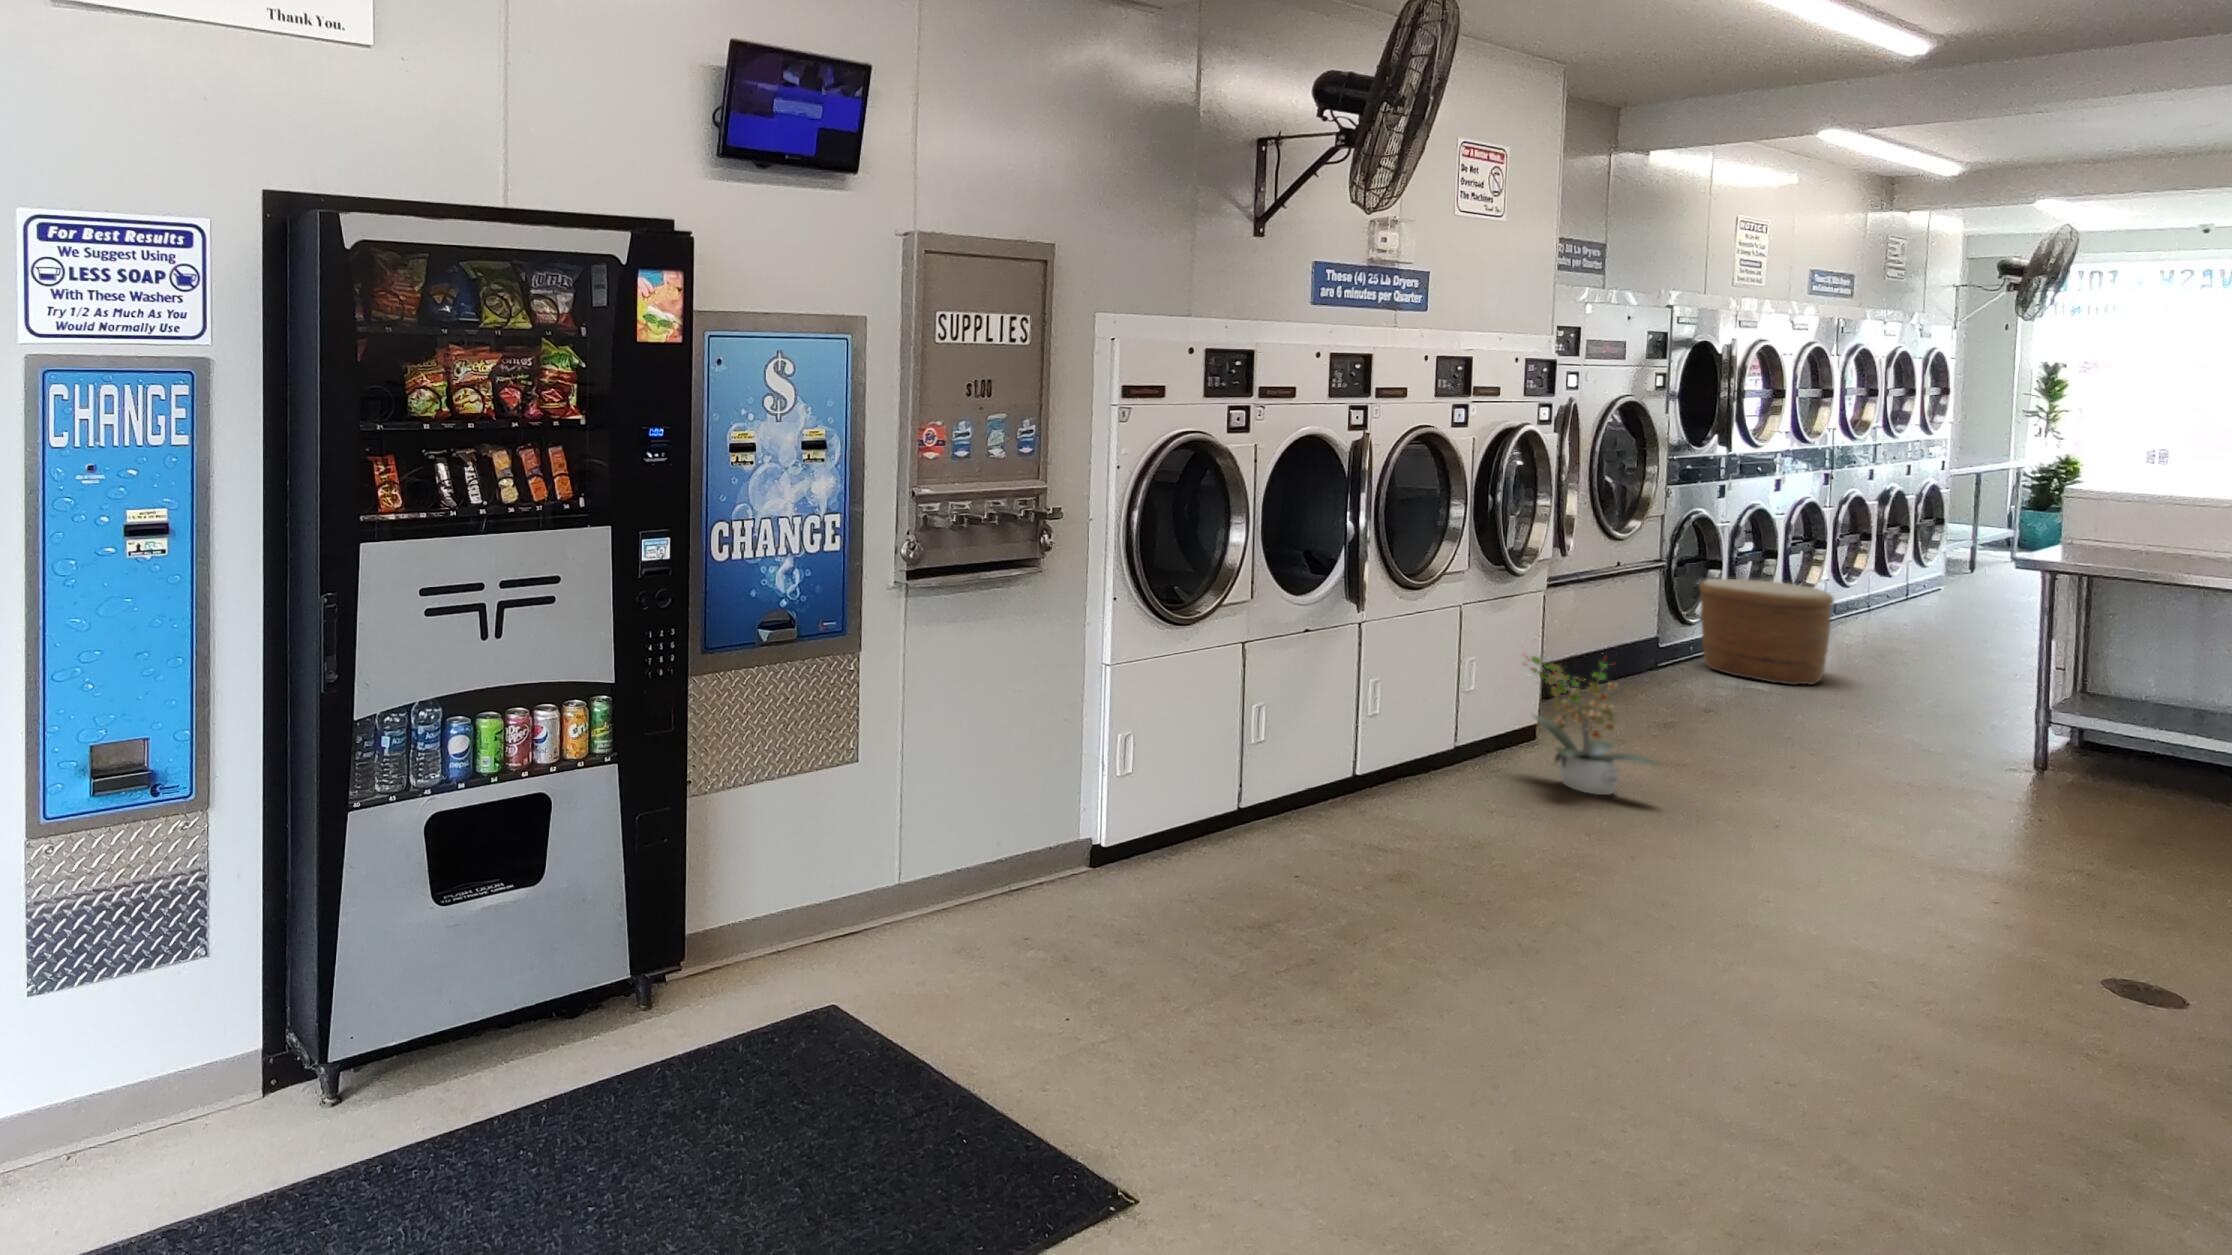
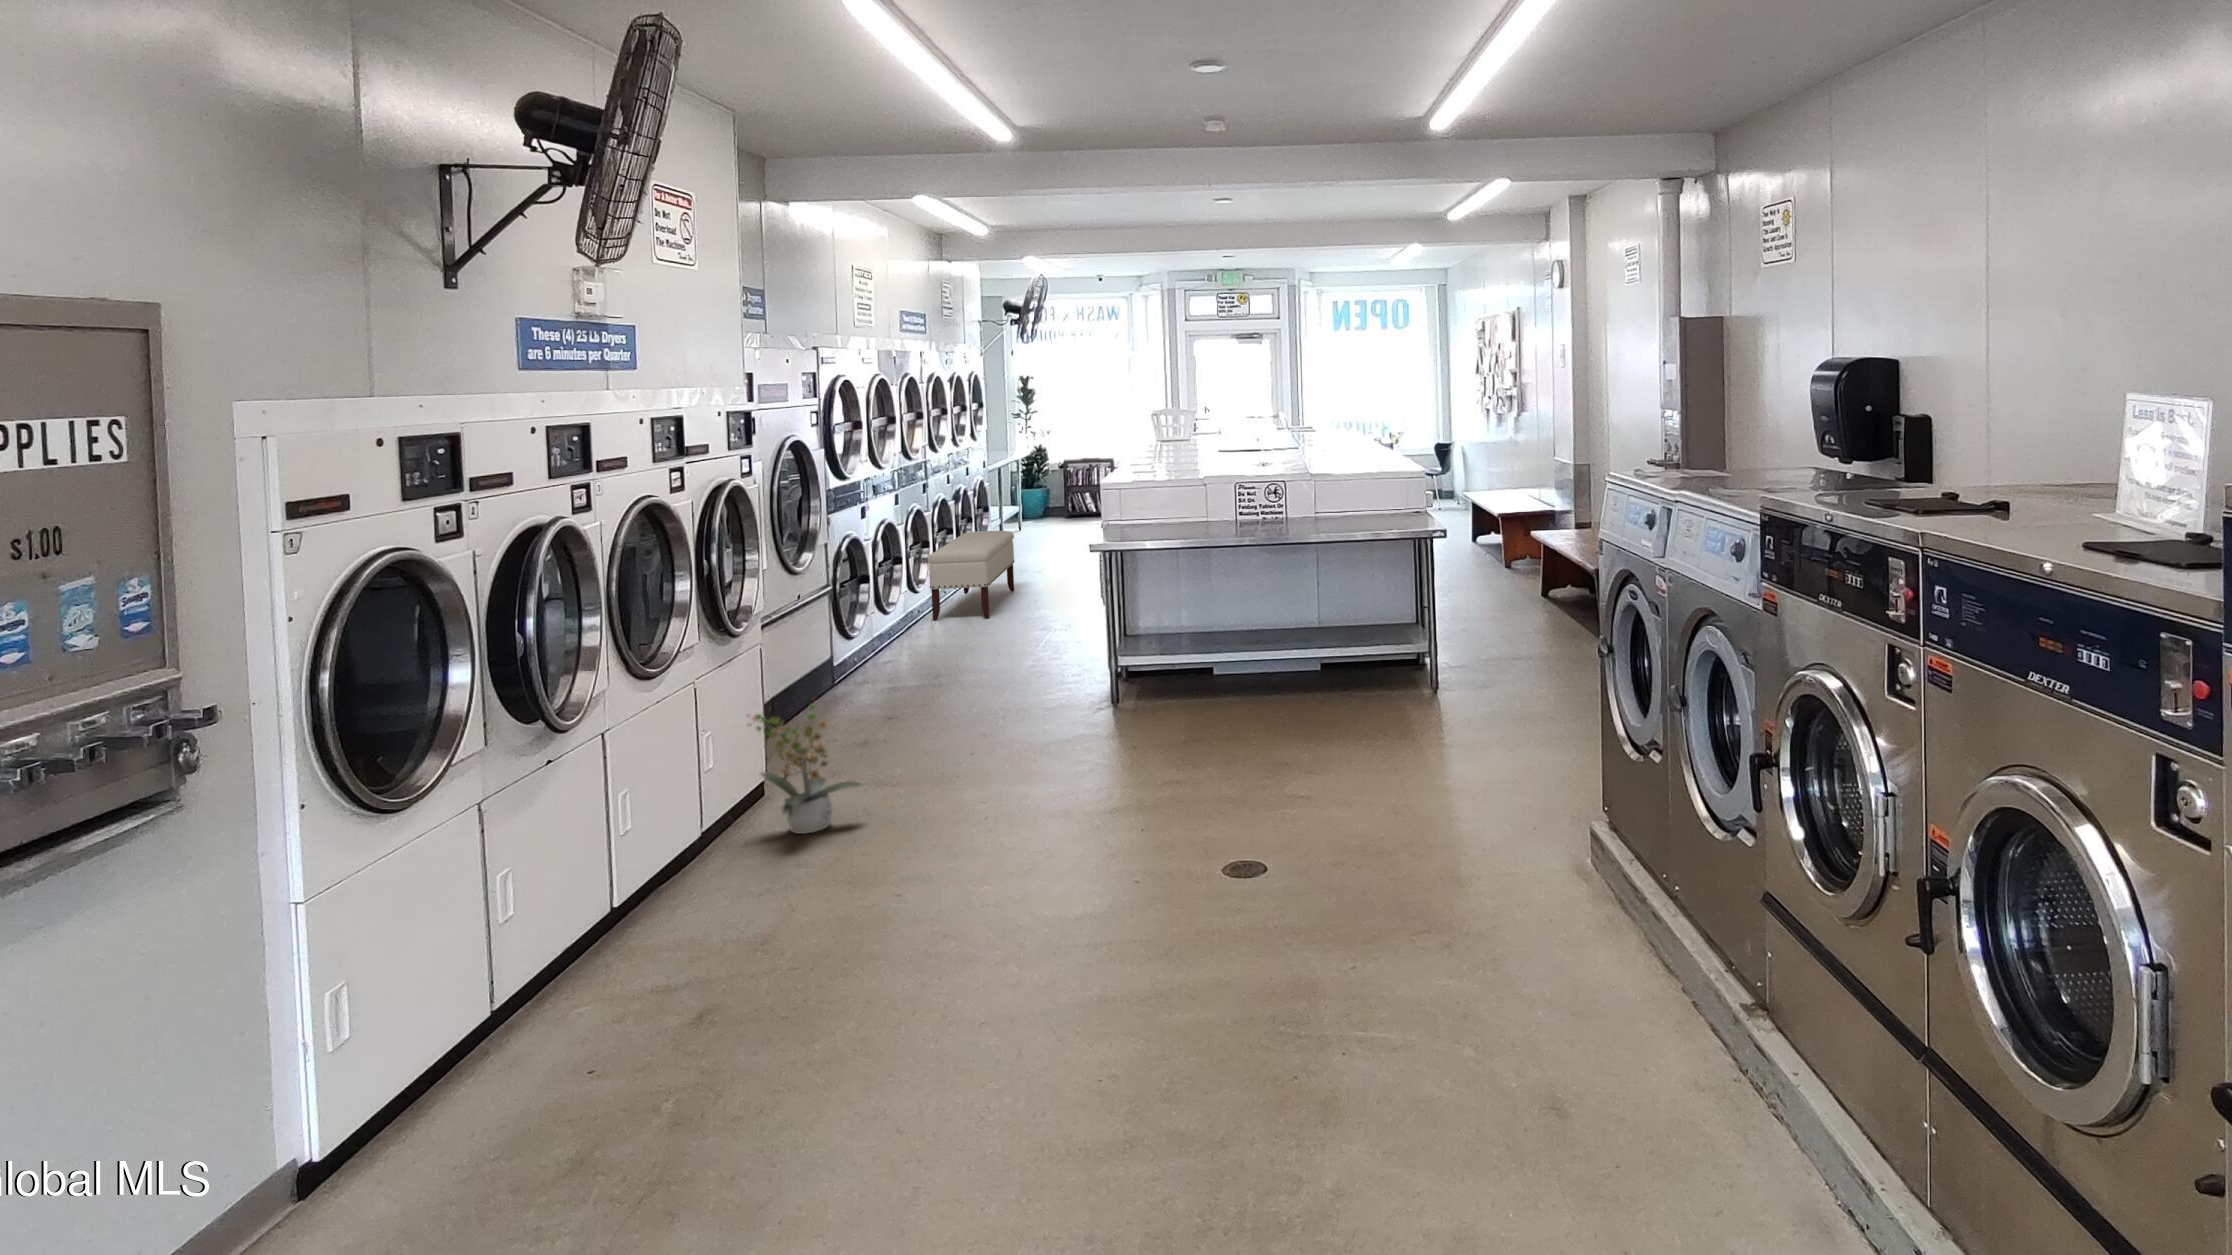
bench: none [1821,542,1986,649] -> present [928,531,1014,621]
woven basket: present [1699,579,1834,685] -> none [857,586,943,677]

